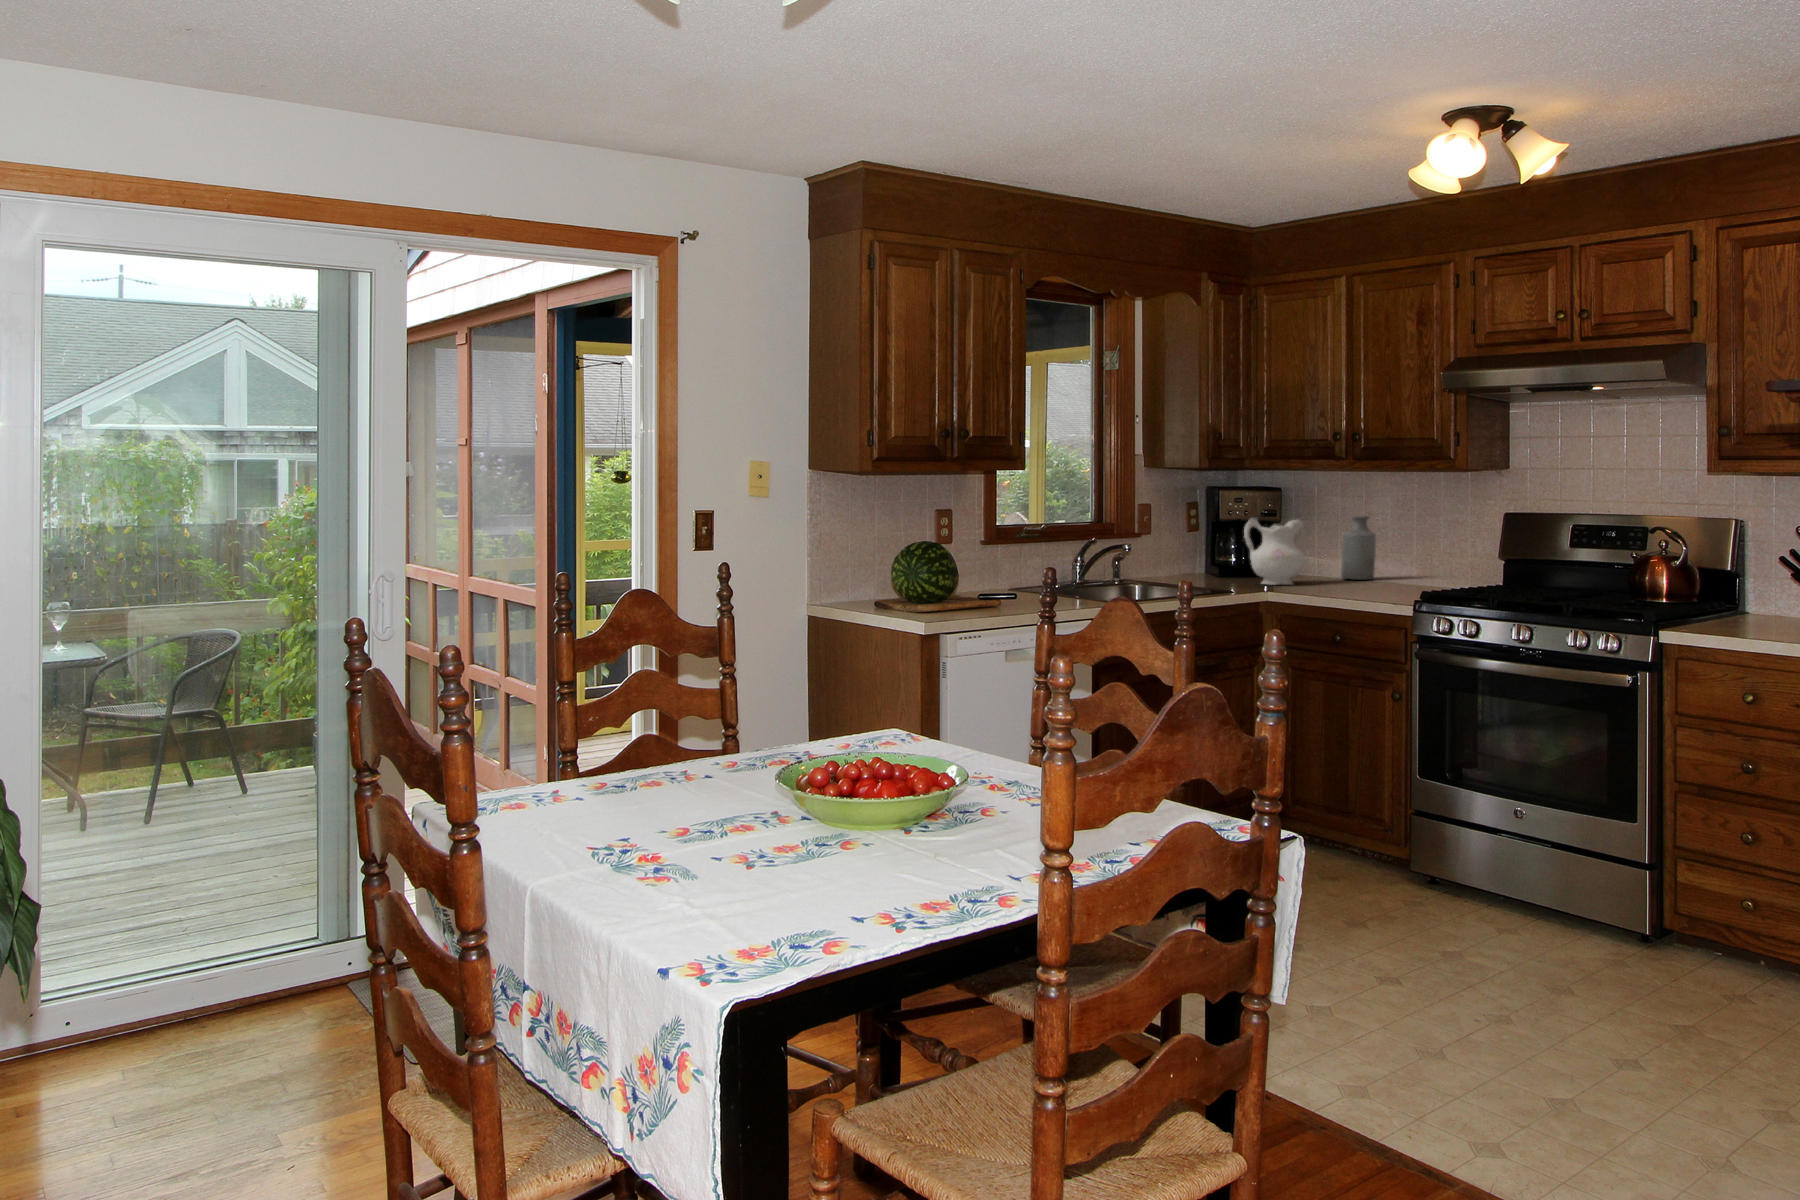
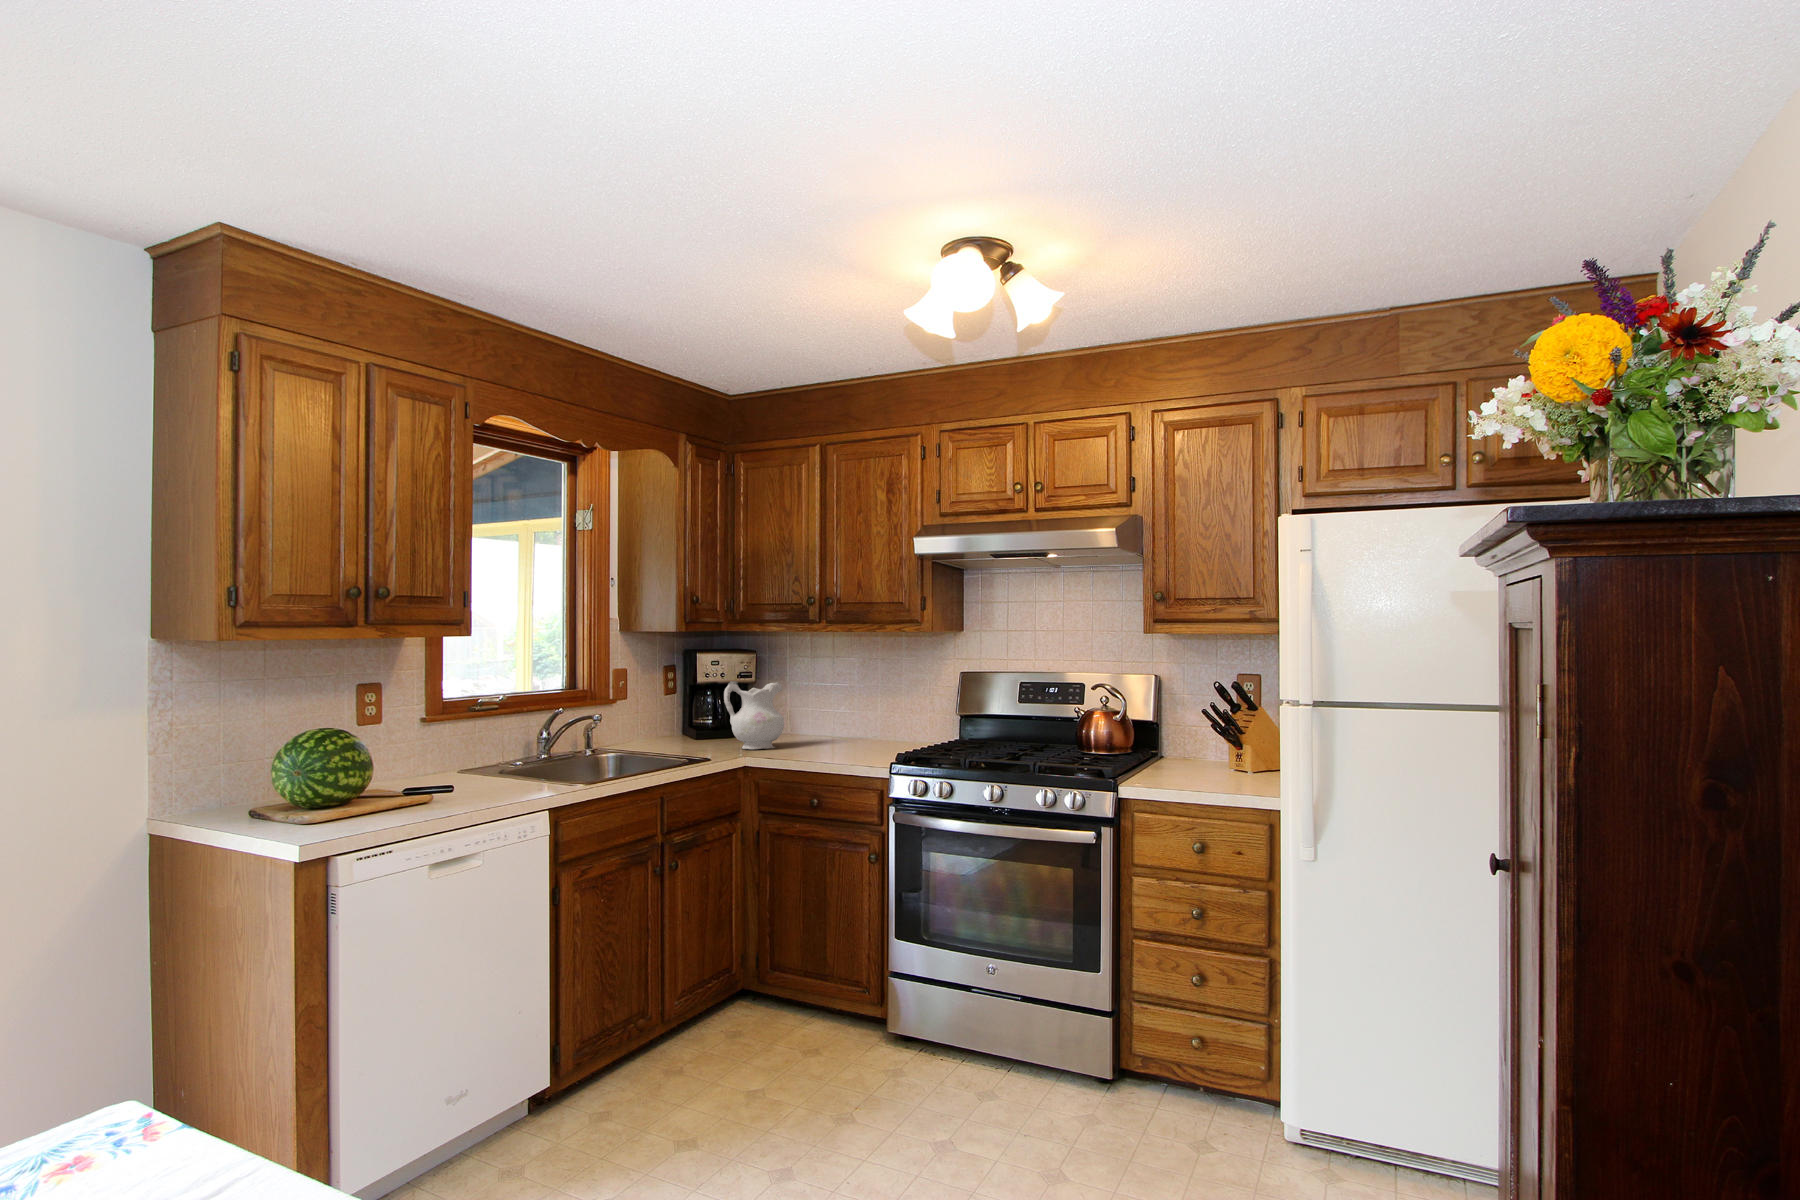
bottle: present [1341,516,1376,580] -> none [817,677,847,739]

